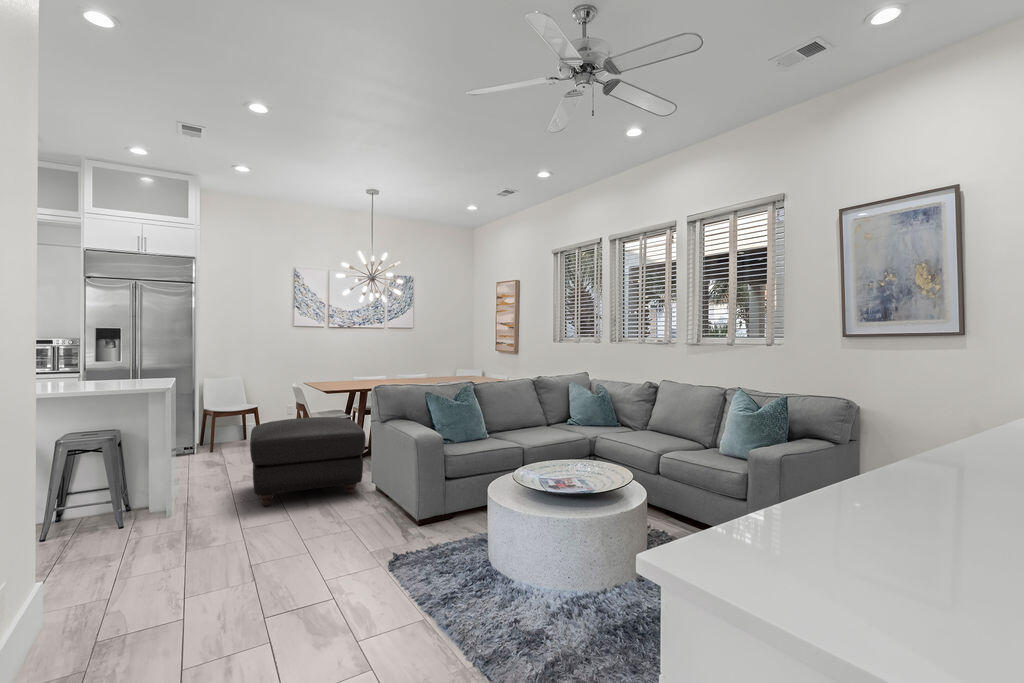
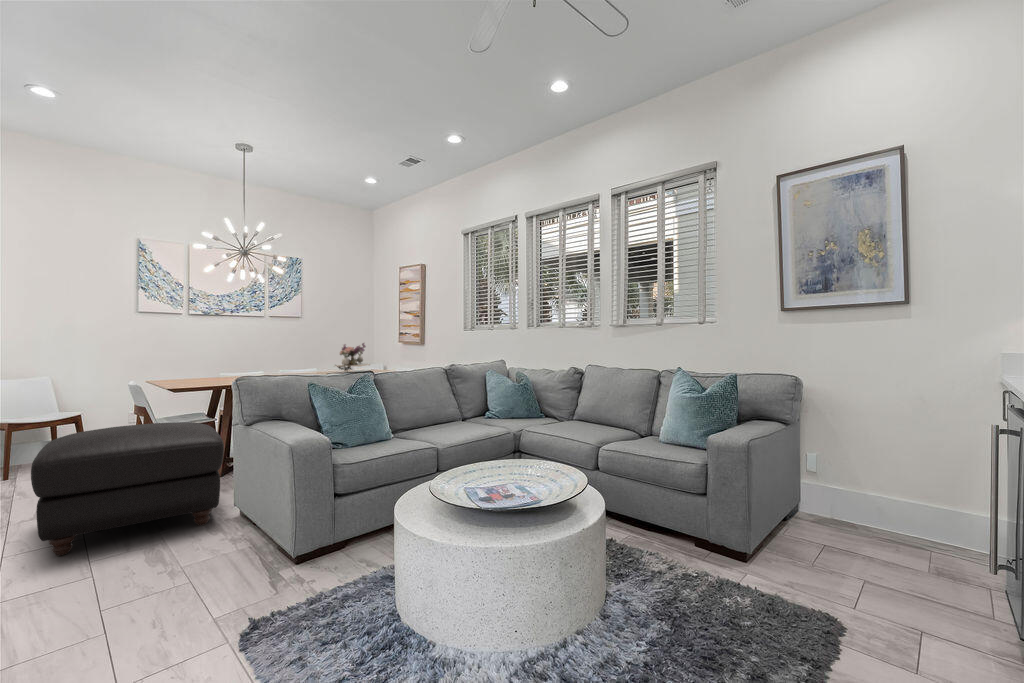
flower arrangement: none [441,352,472,379] -> present [336,343,370,371]

